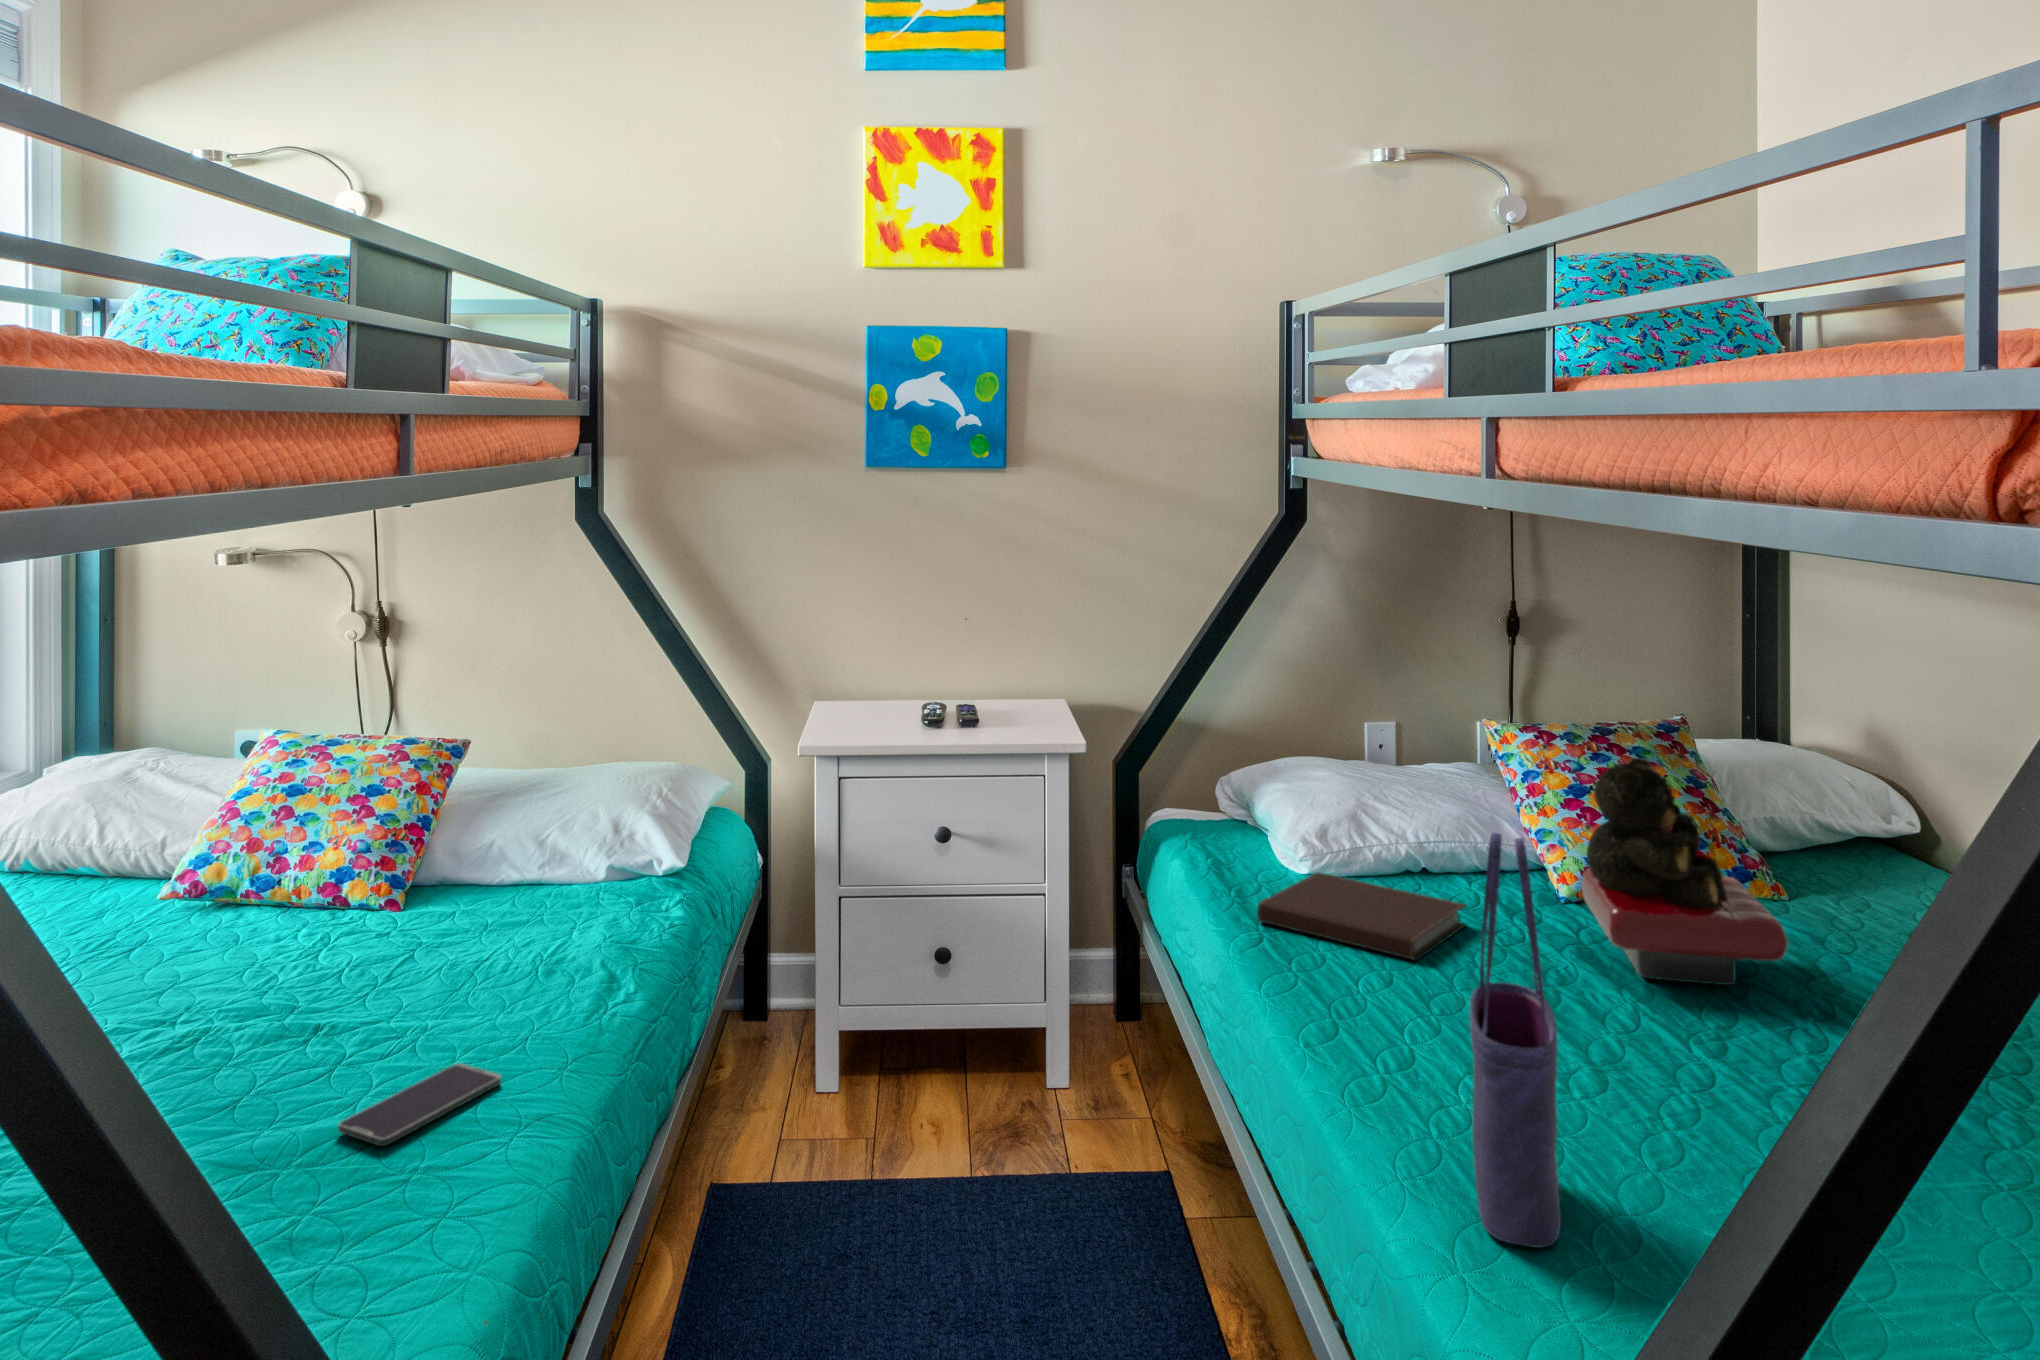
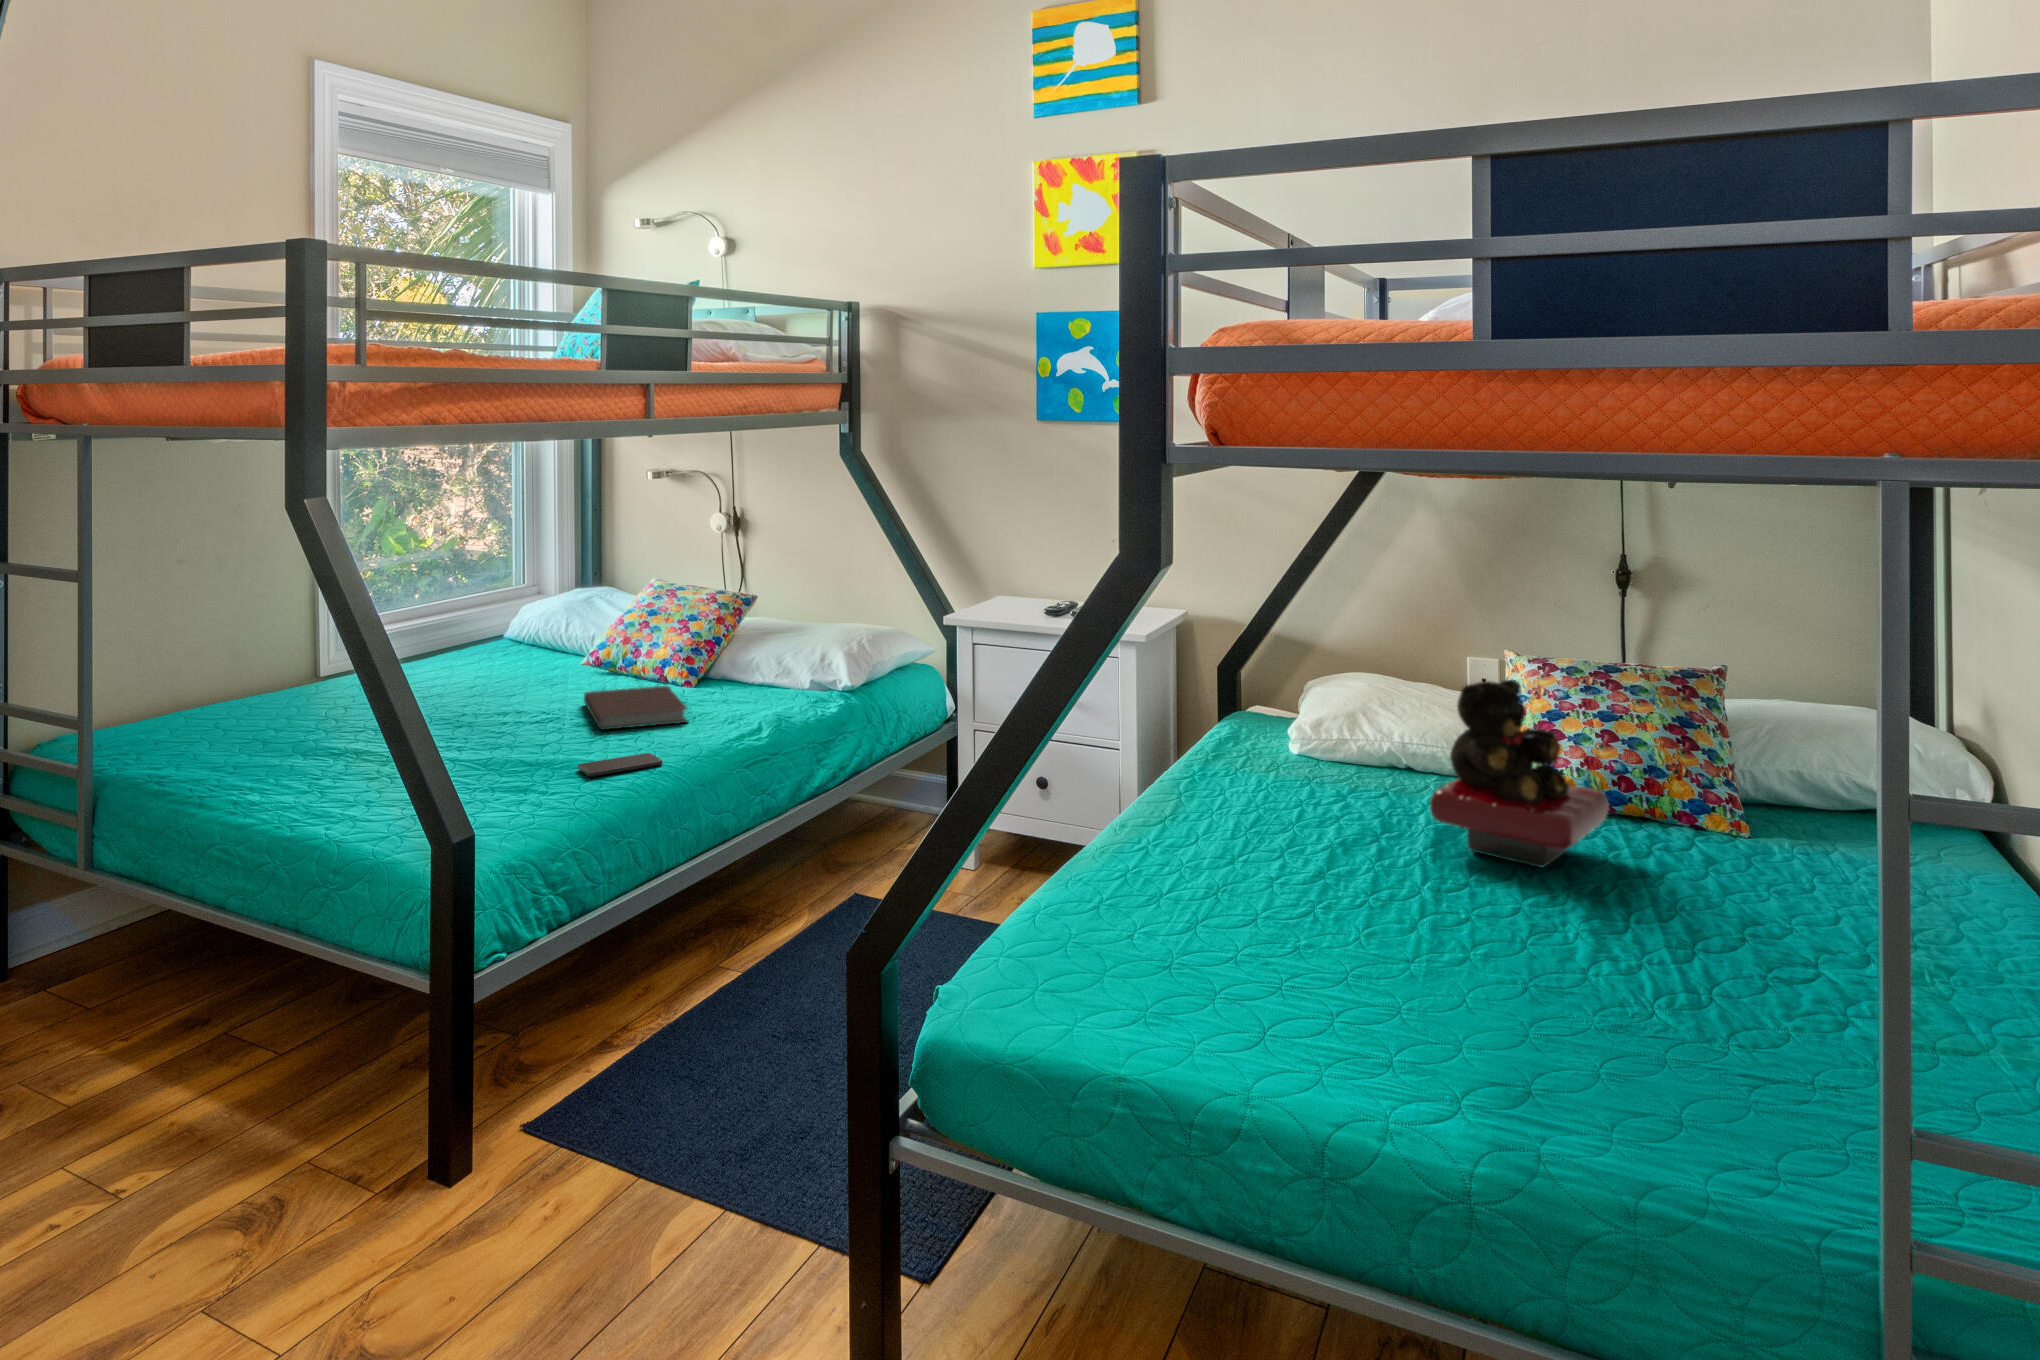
tote bag: present [1470,832,1561,1248] -> none [1082,681,1169,933]
notebook: present [1257,872,1466,960] -> present [584,686,689,730]

